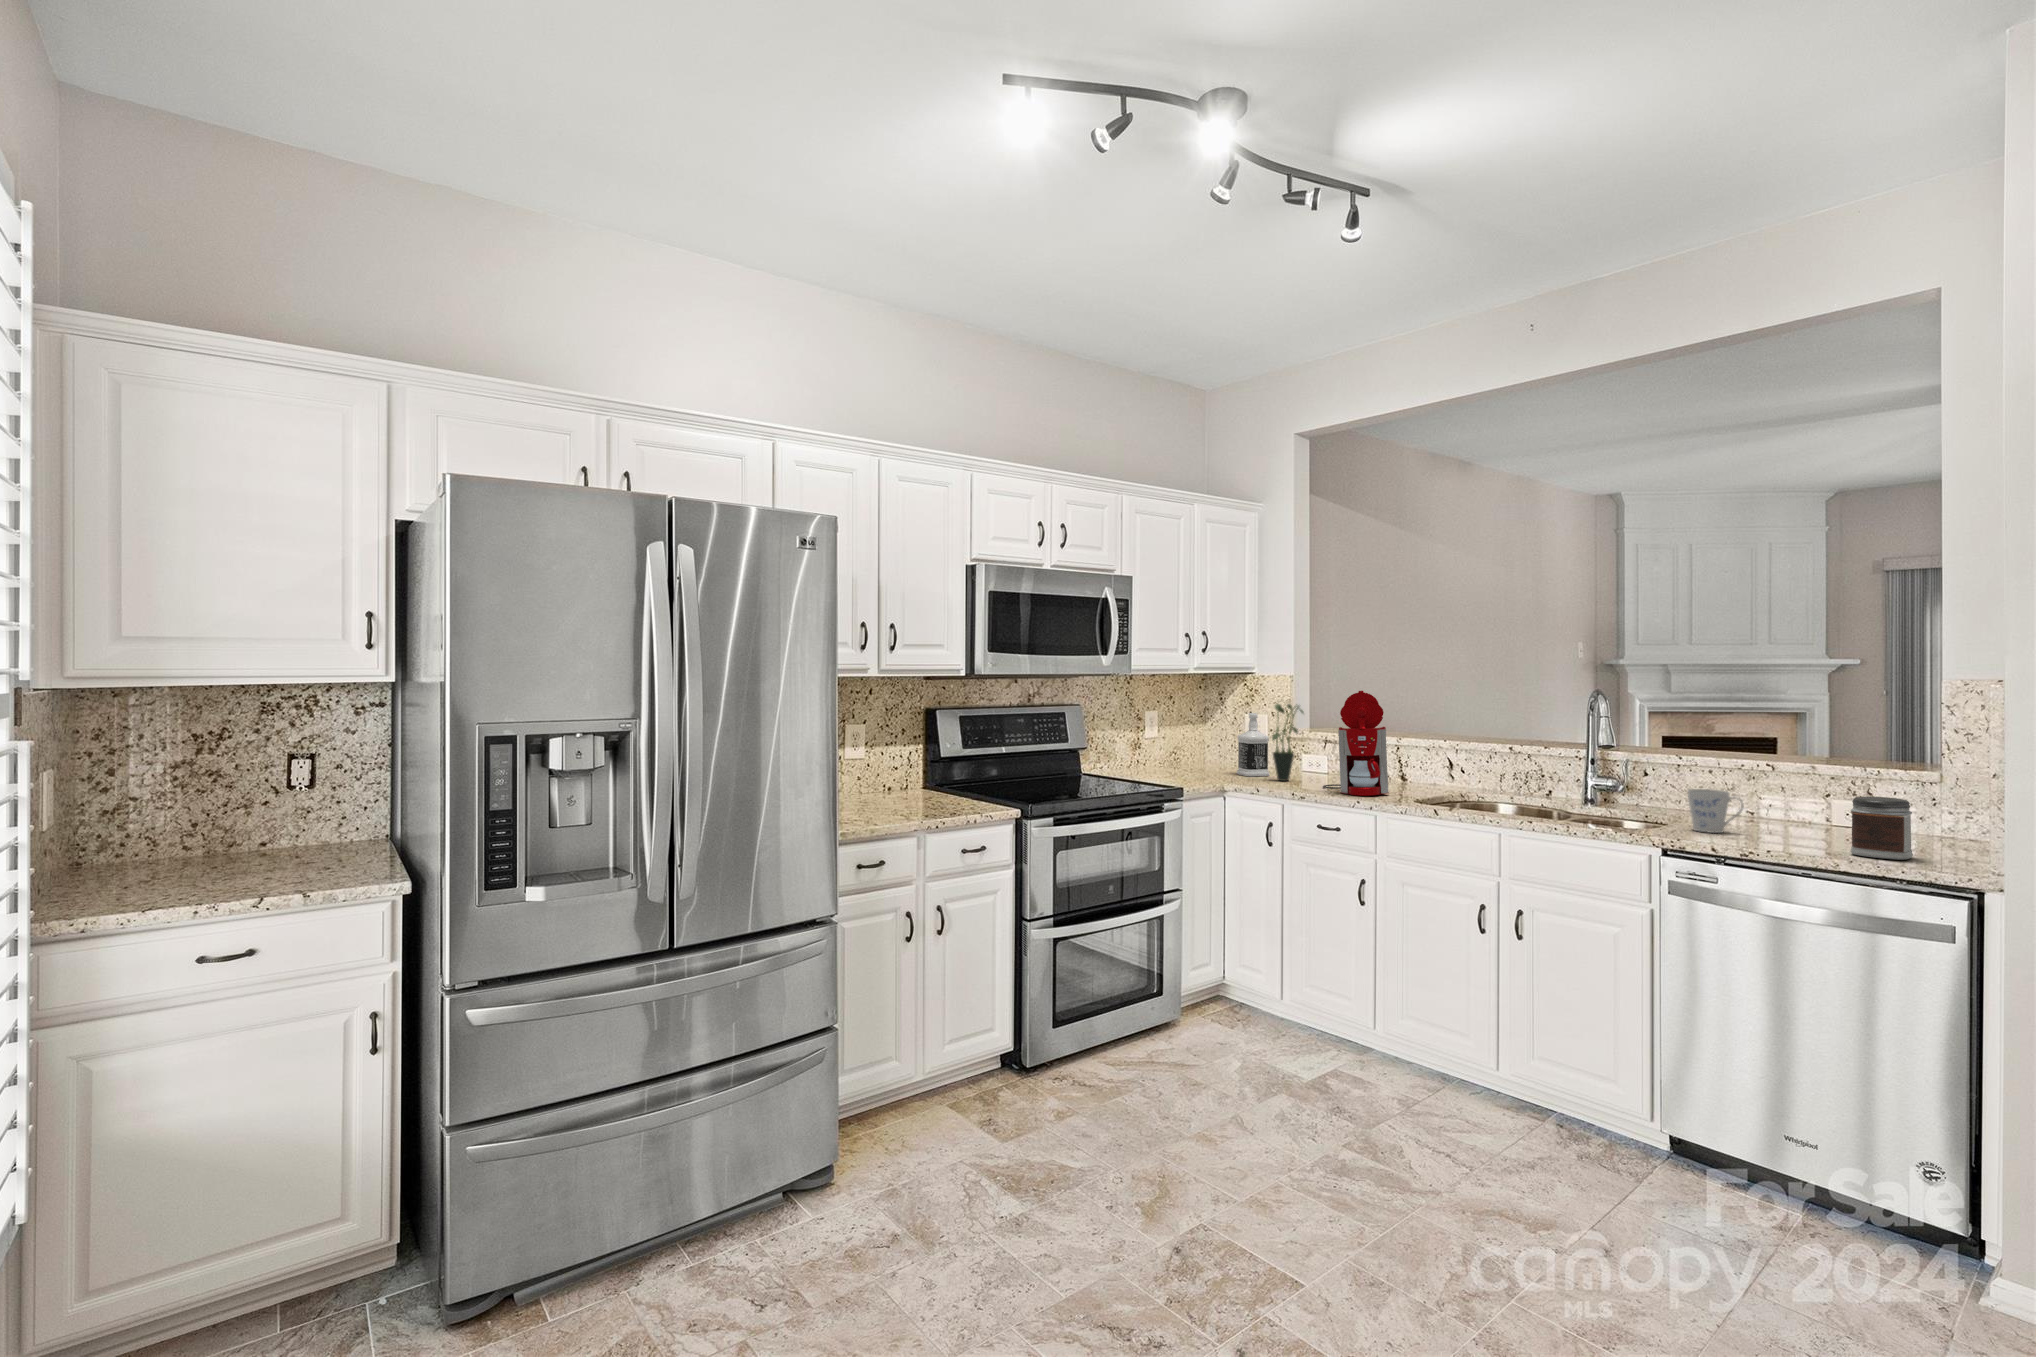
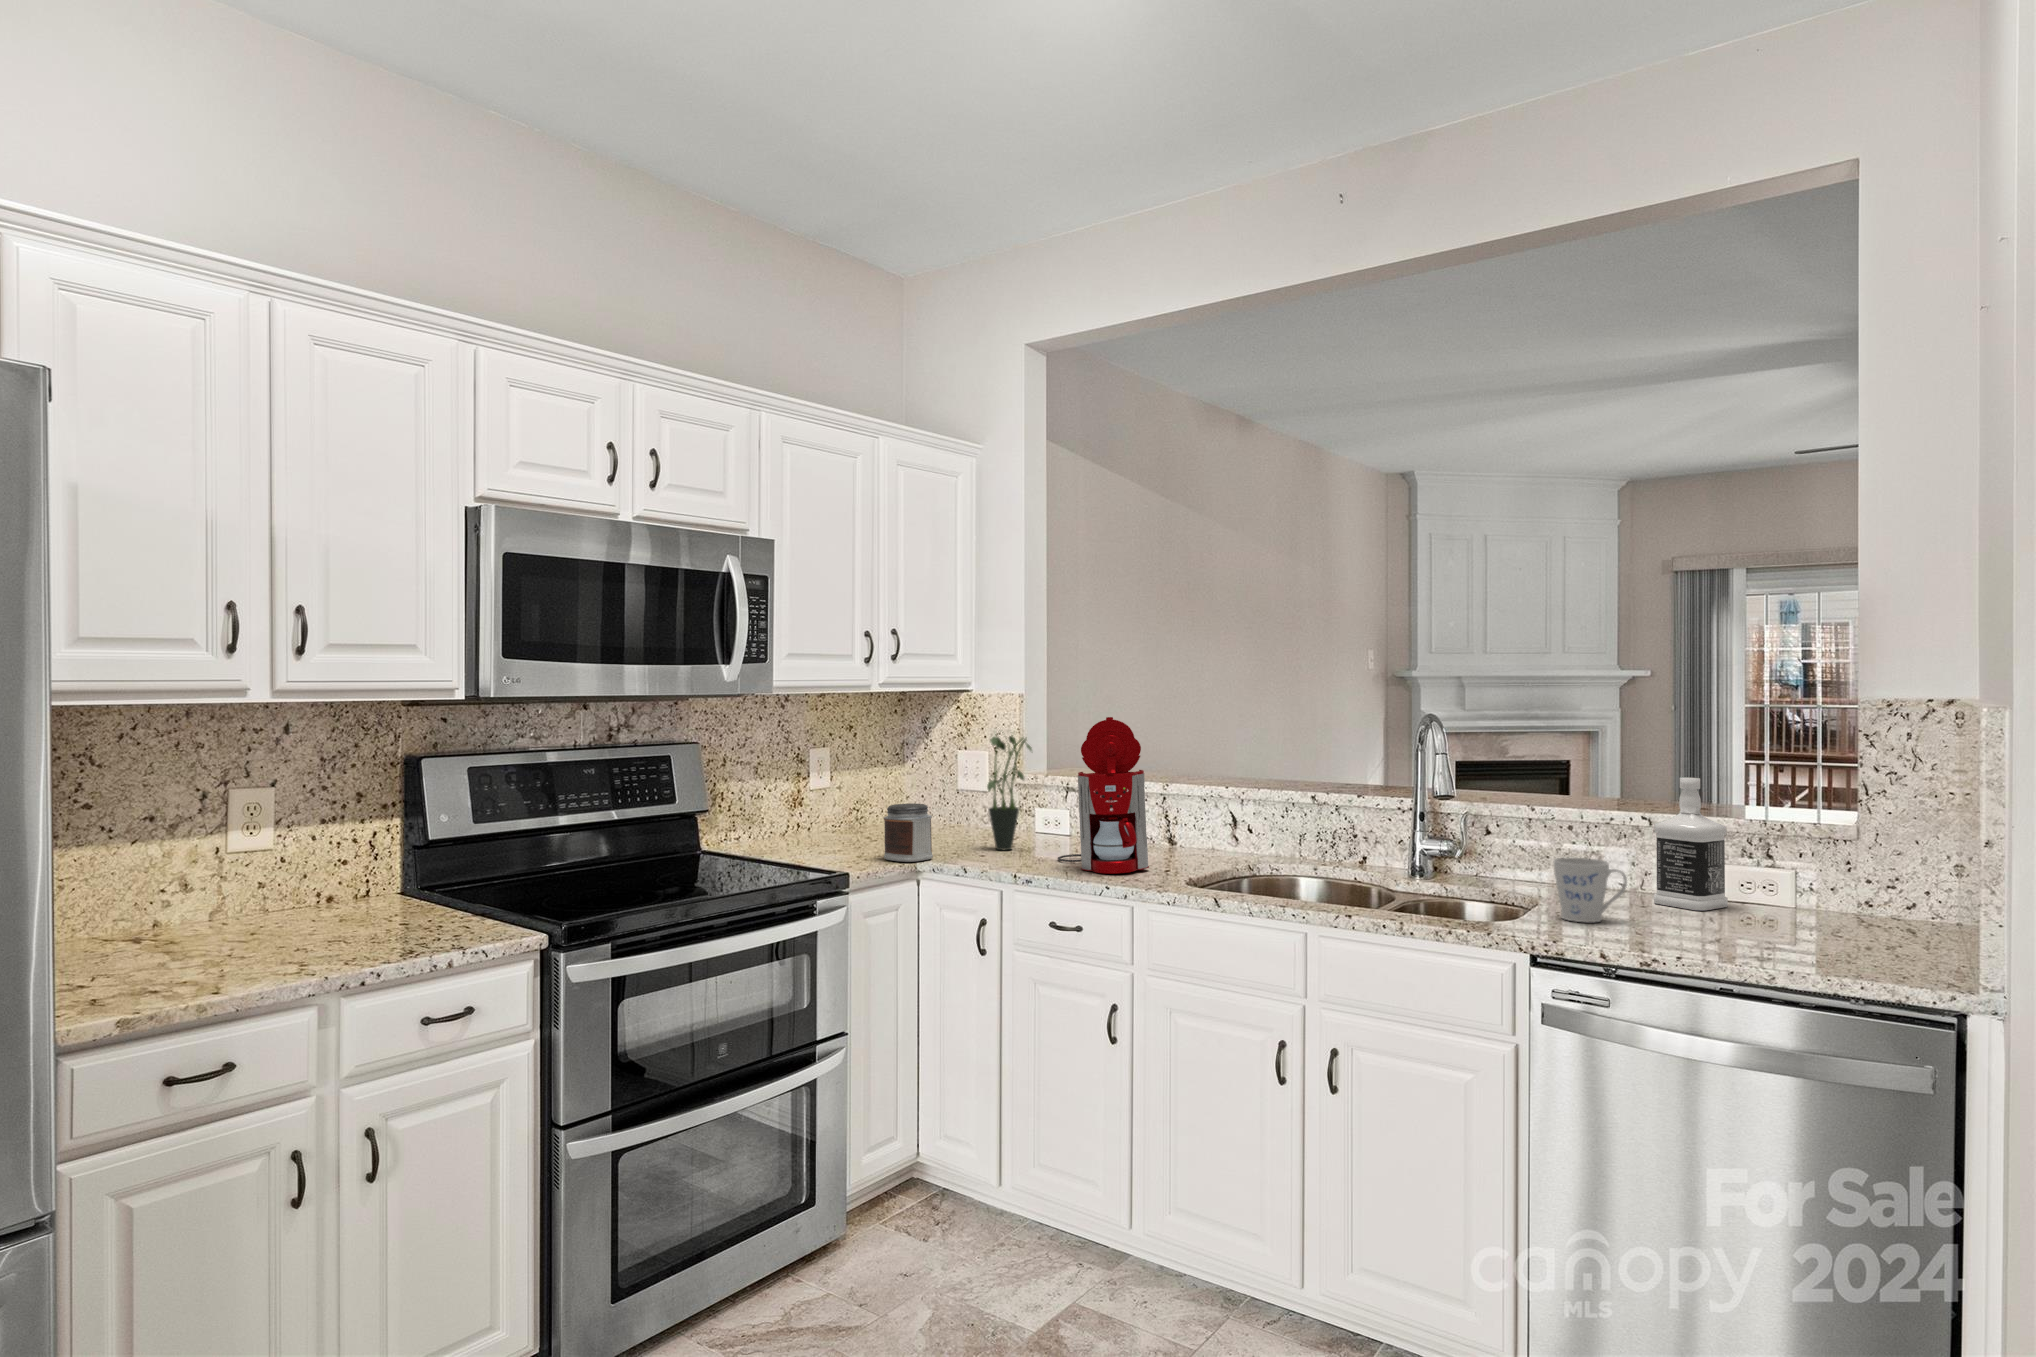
bottle: present [1237,713,1269,776] -> present [1654,777,1728,911]
jar: present [1850,797,1913,860] -> present [884,803,933,862]

